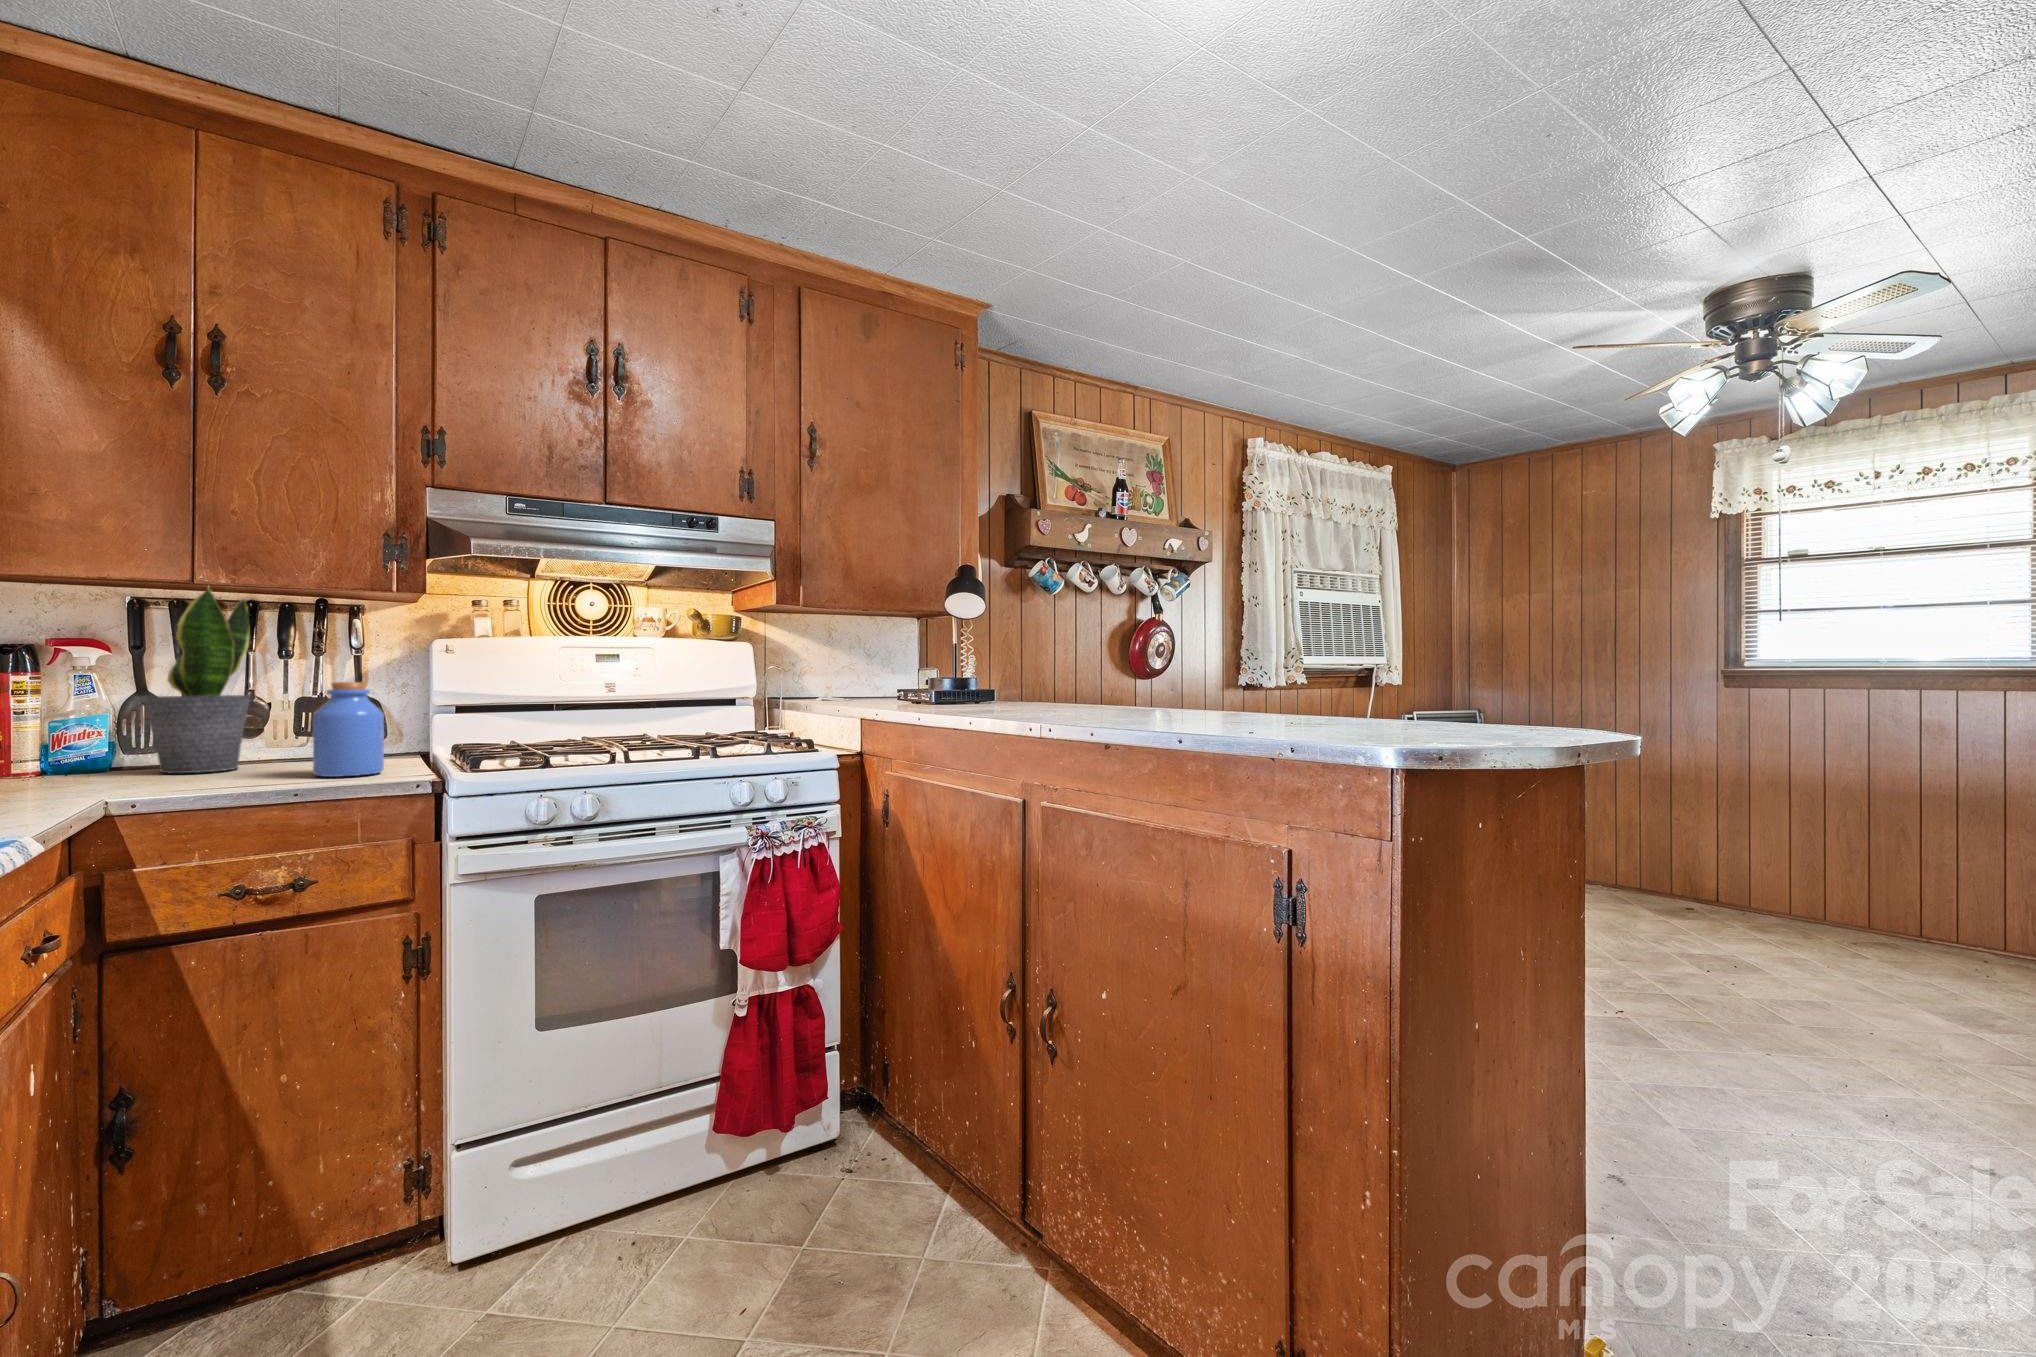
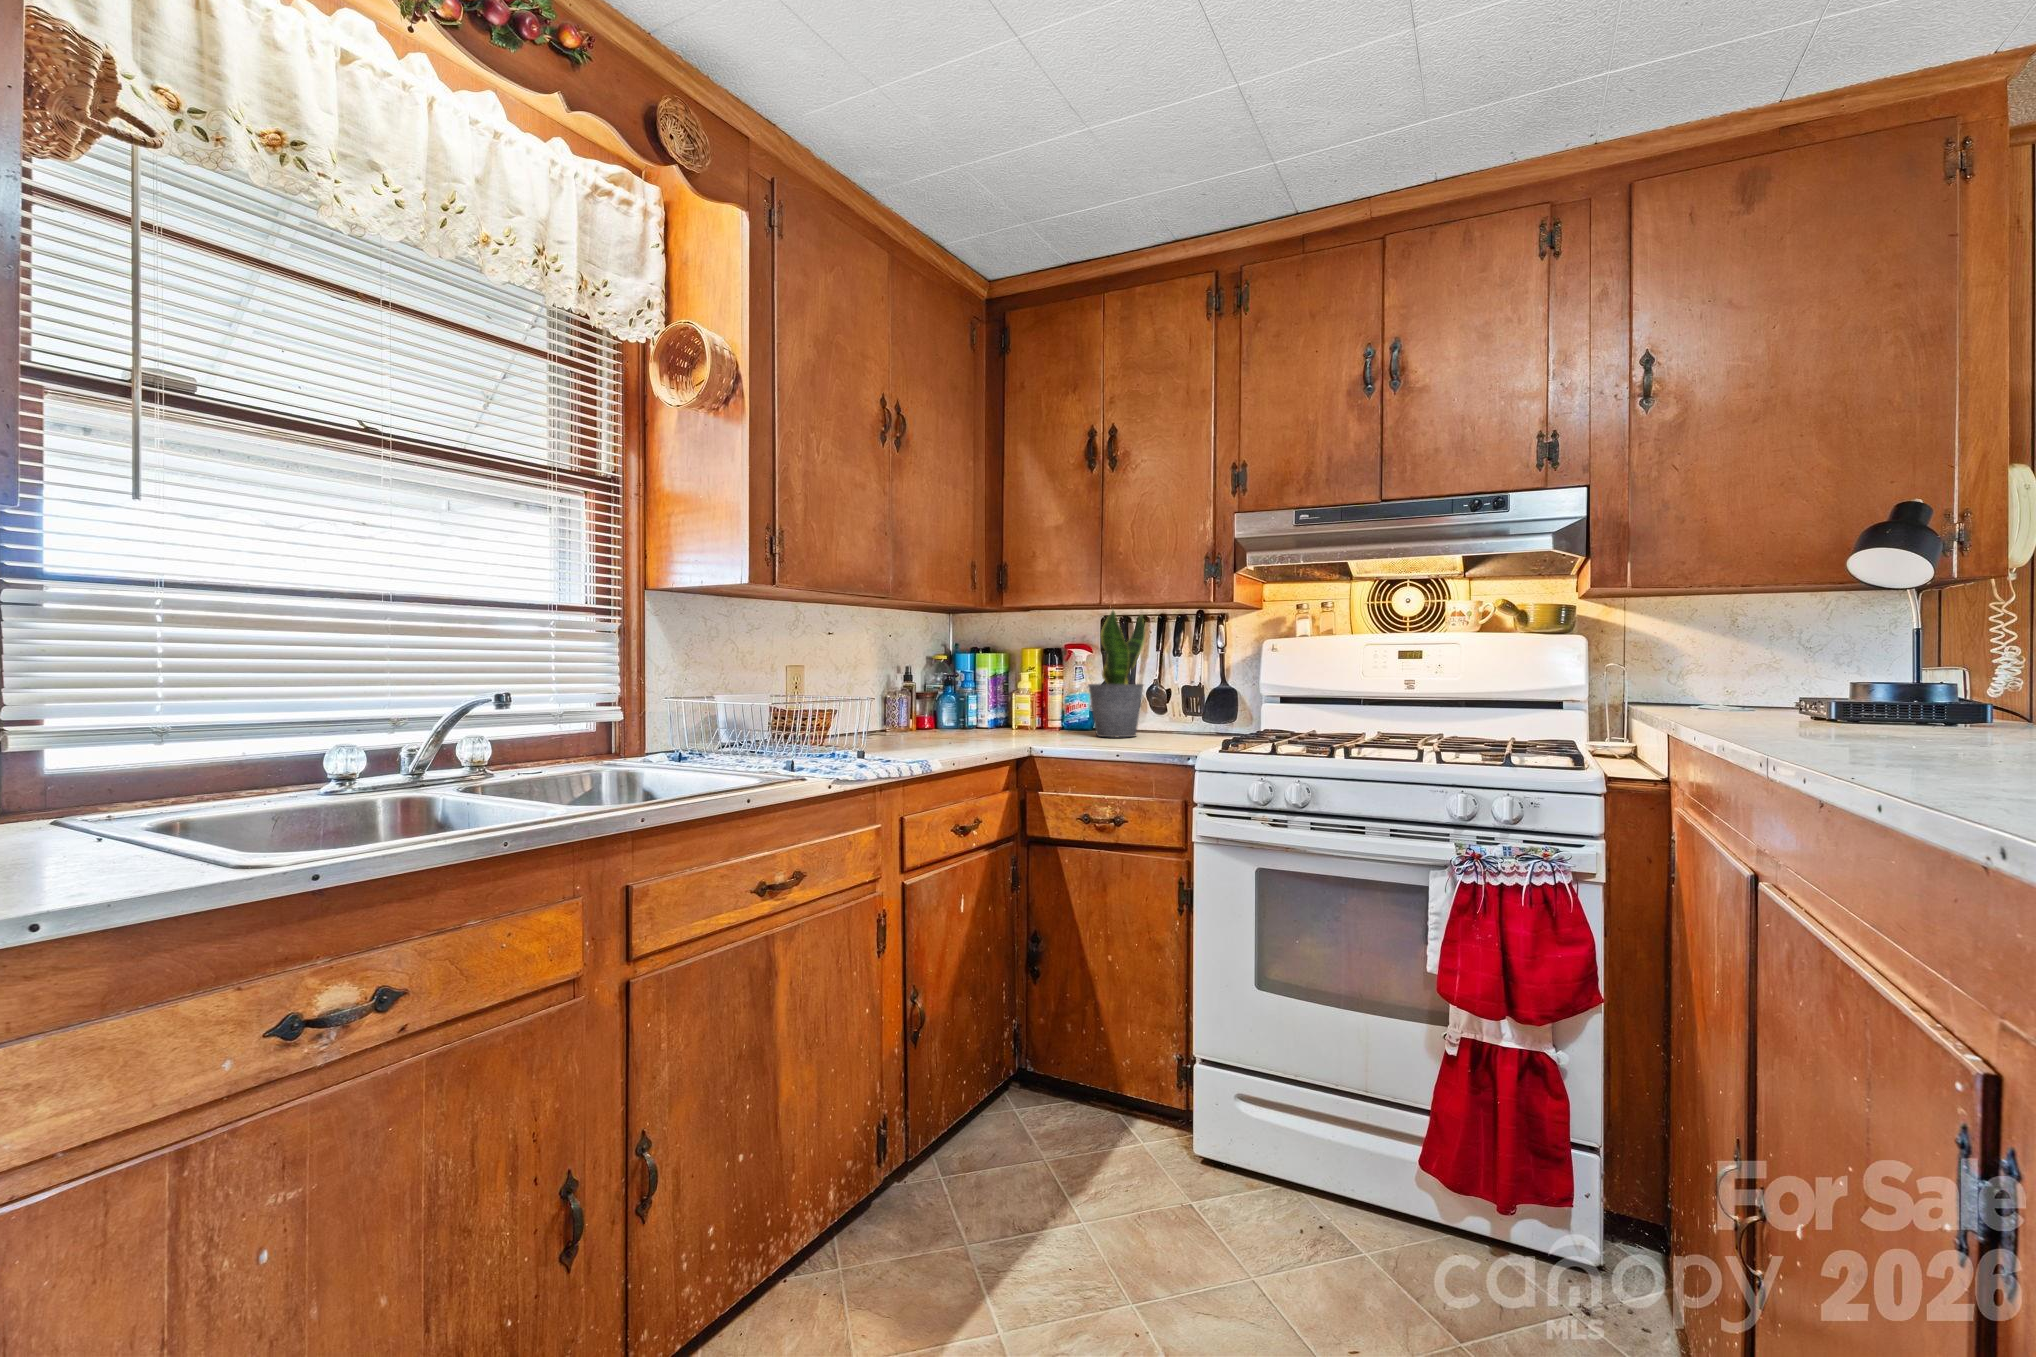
jar: present [313,682,384,777] -> none [1149,677,1194,749]

